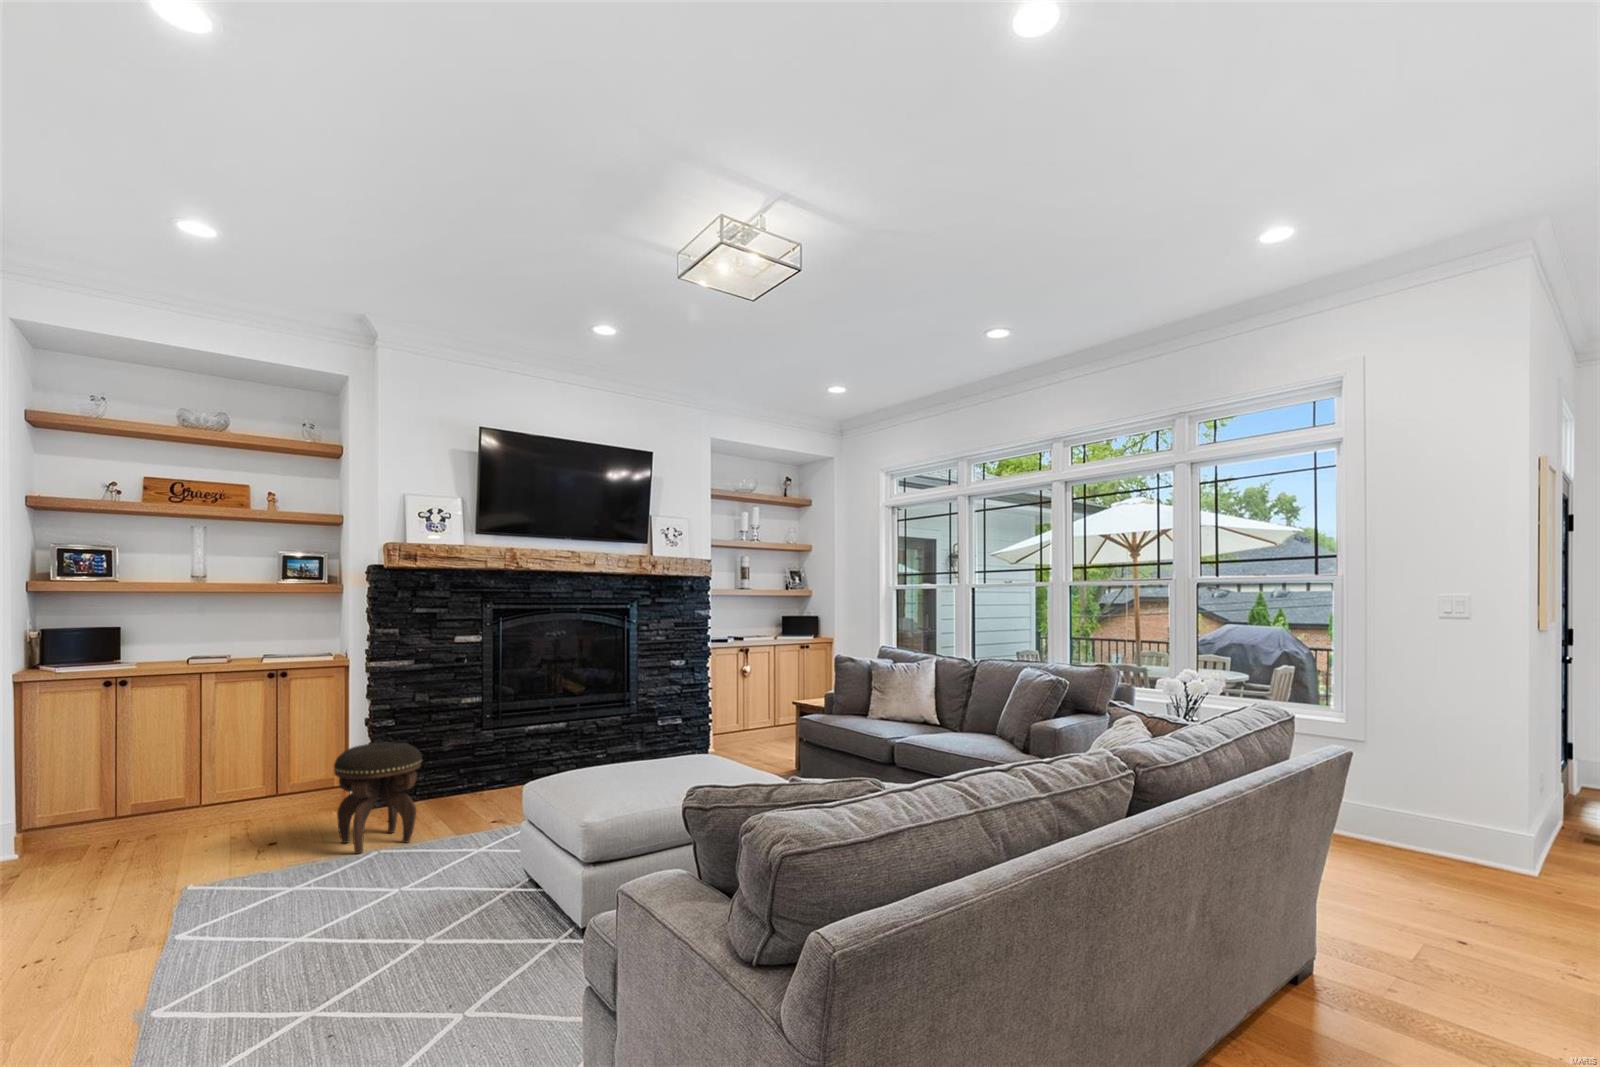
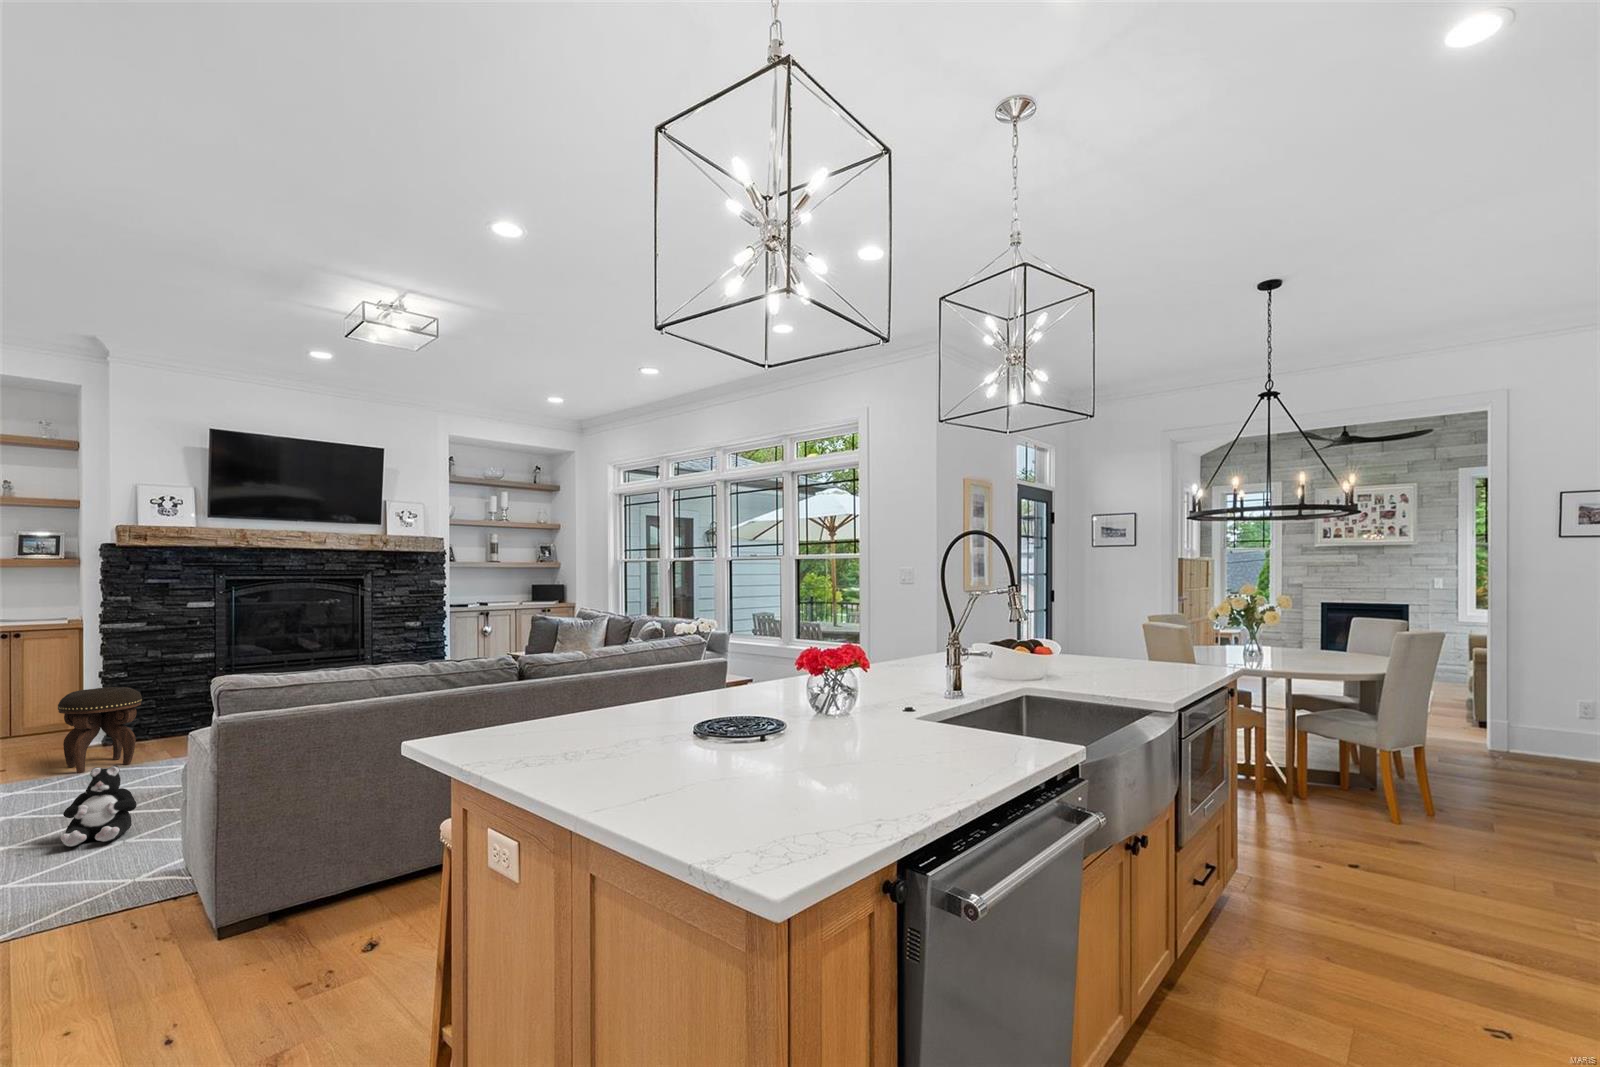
plush toy: none [381,882,471,1013] -> present [60,765,137,846]

